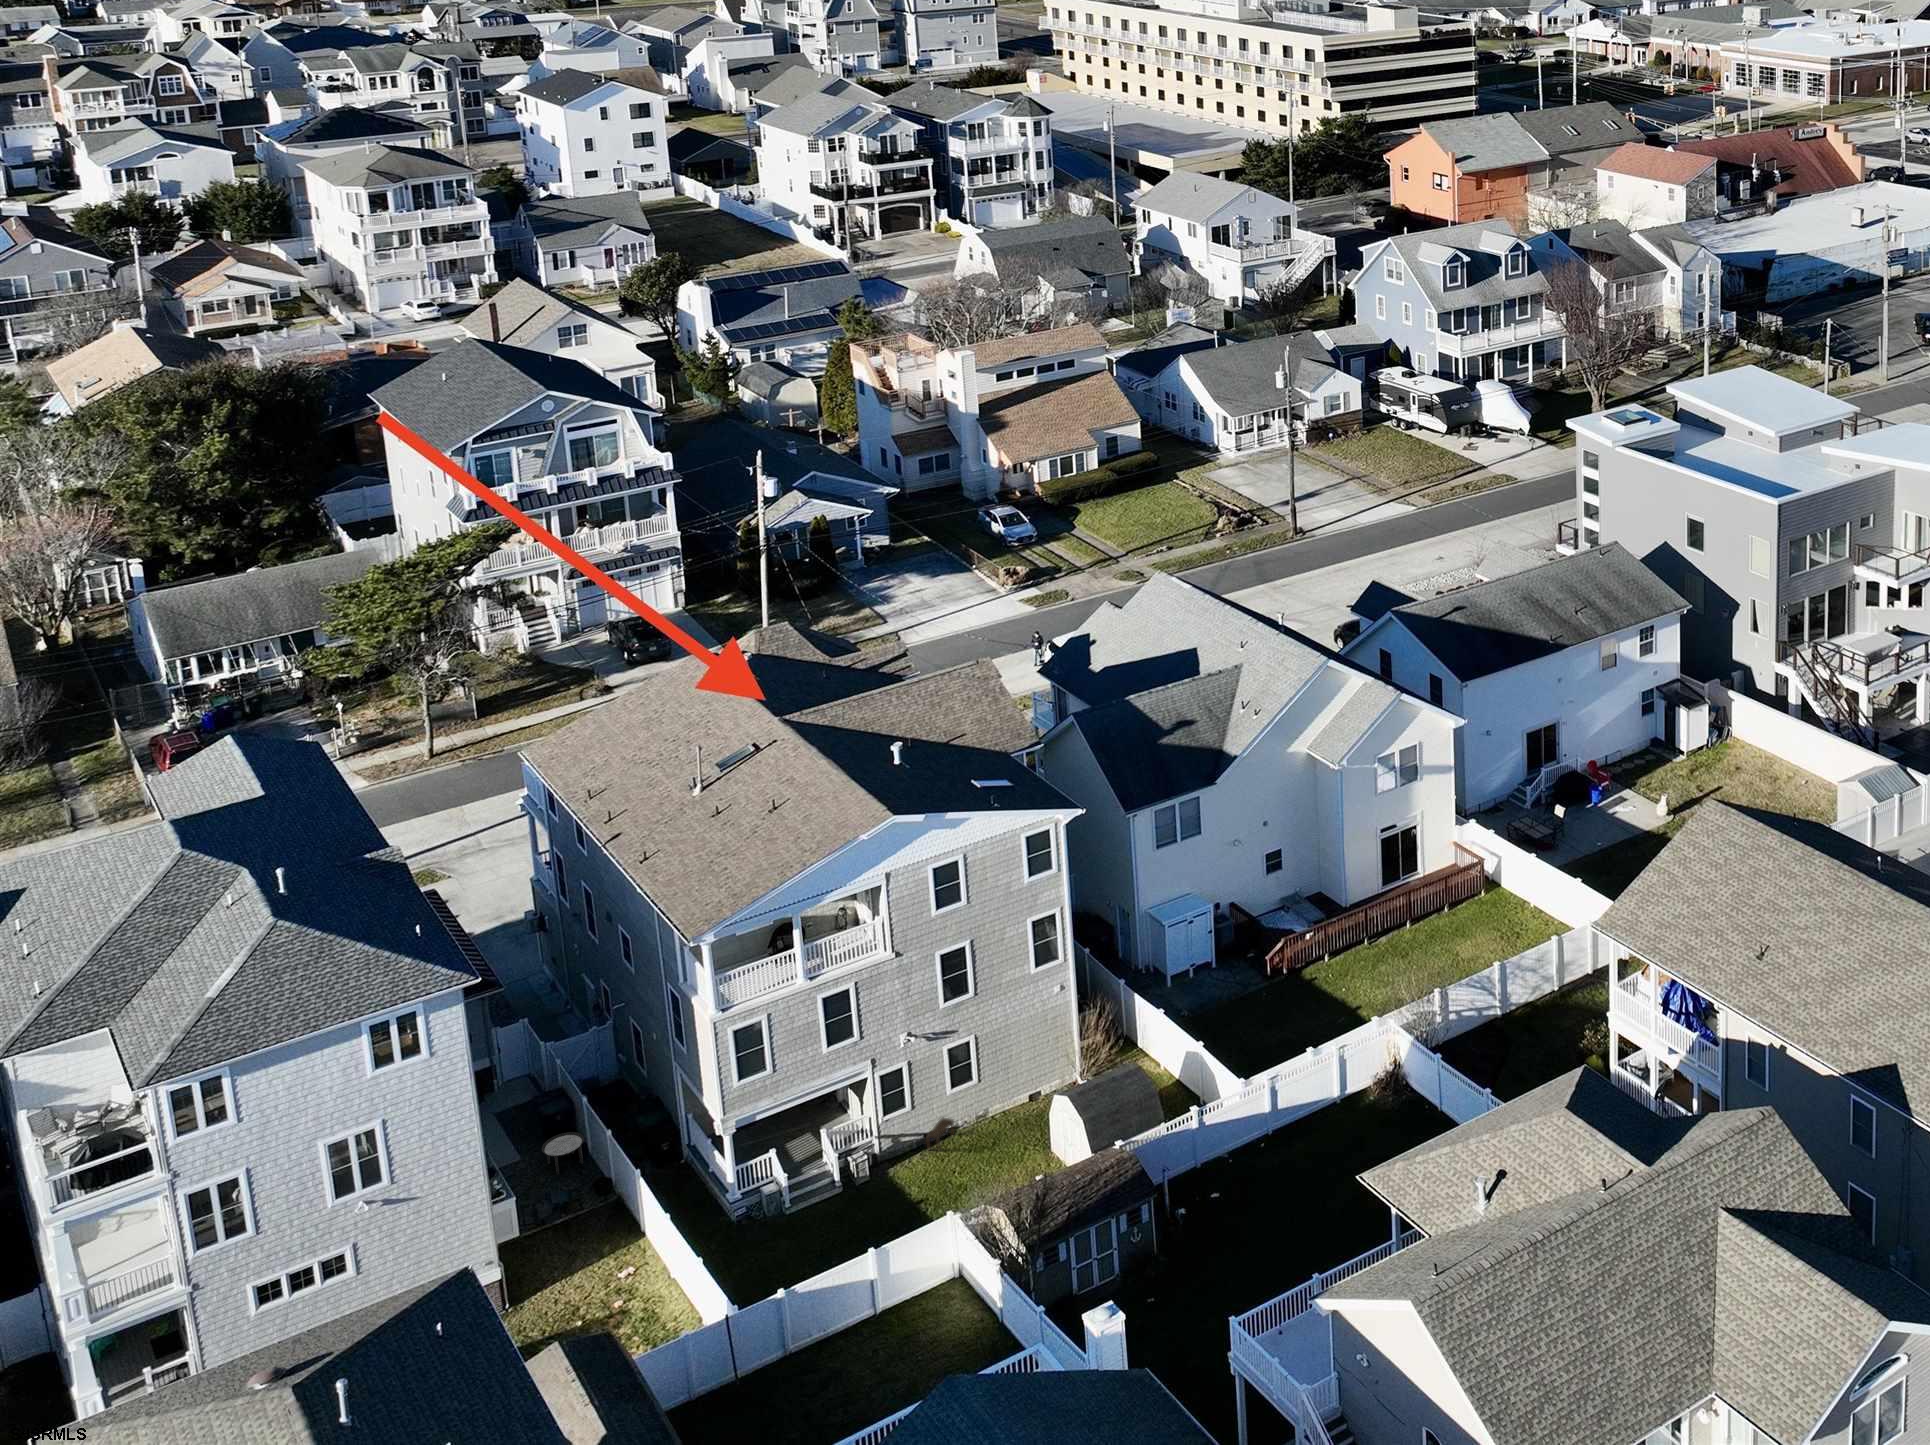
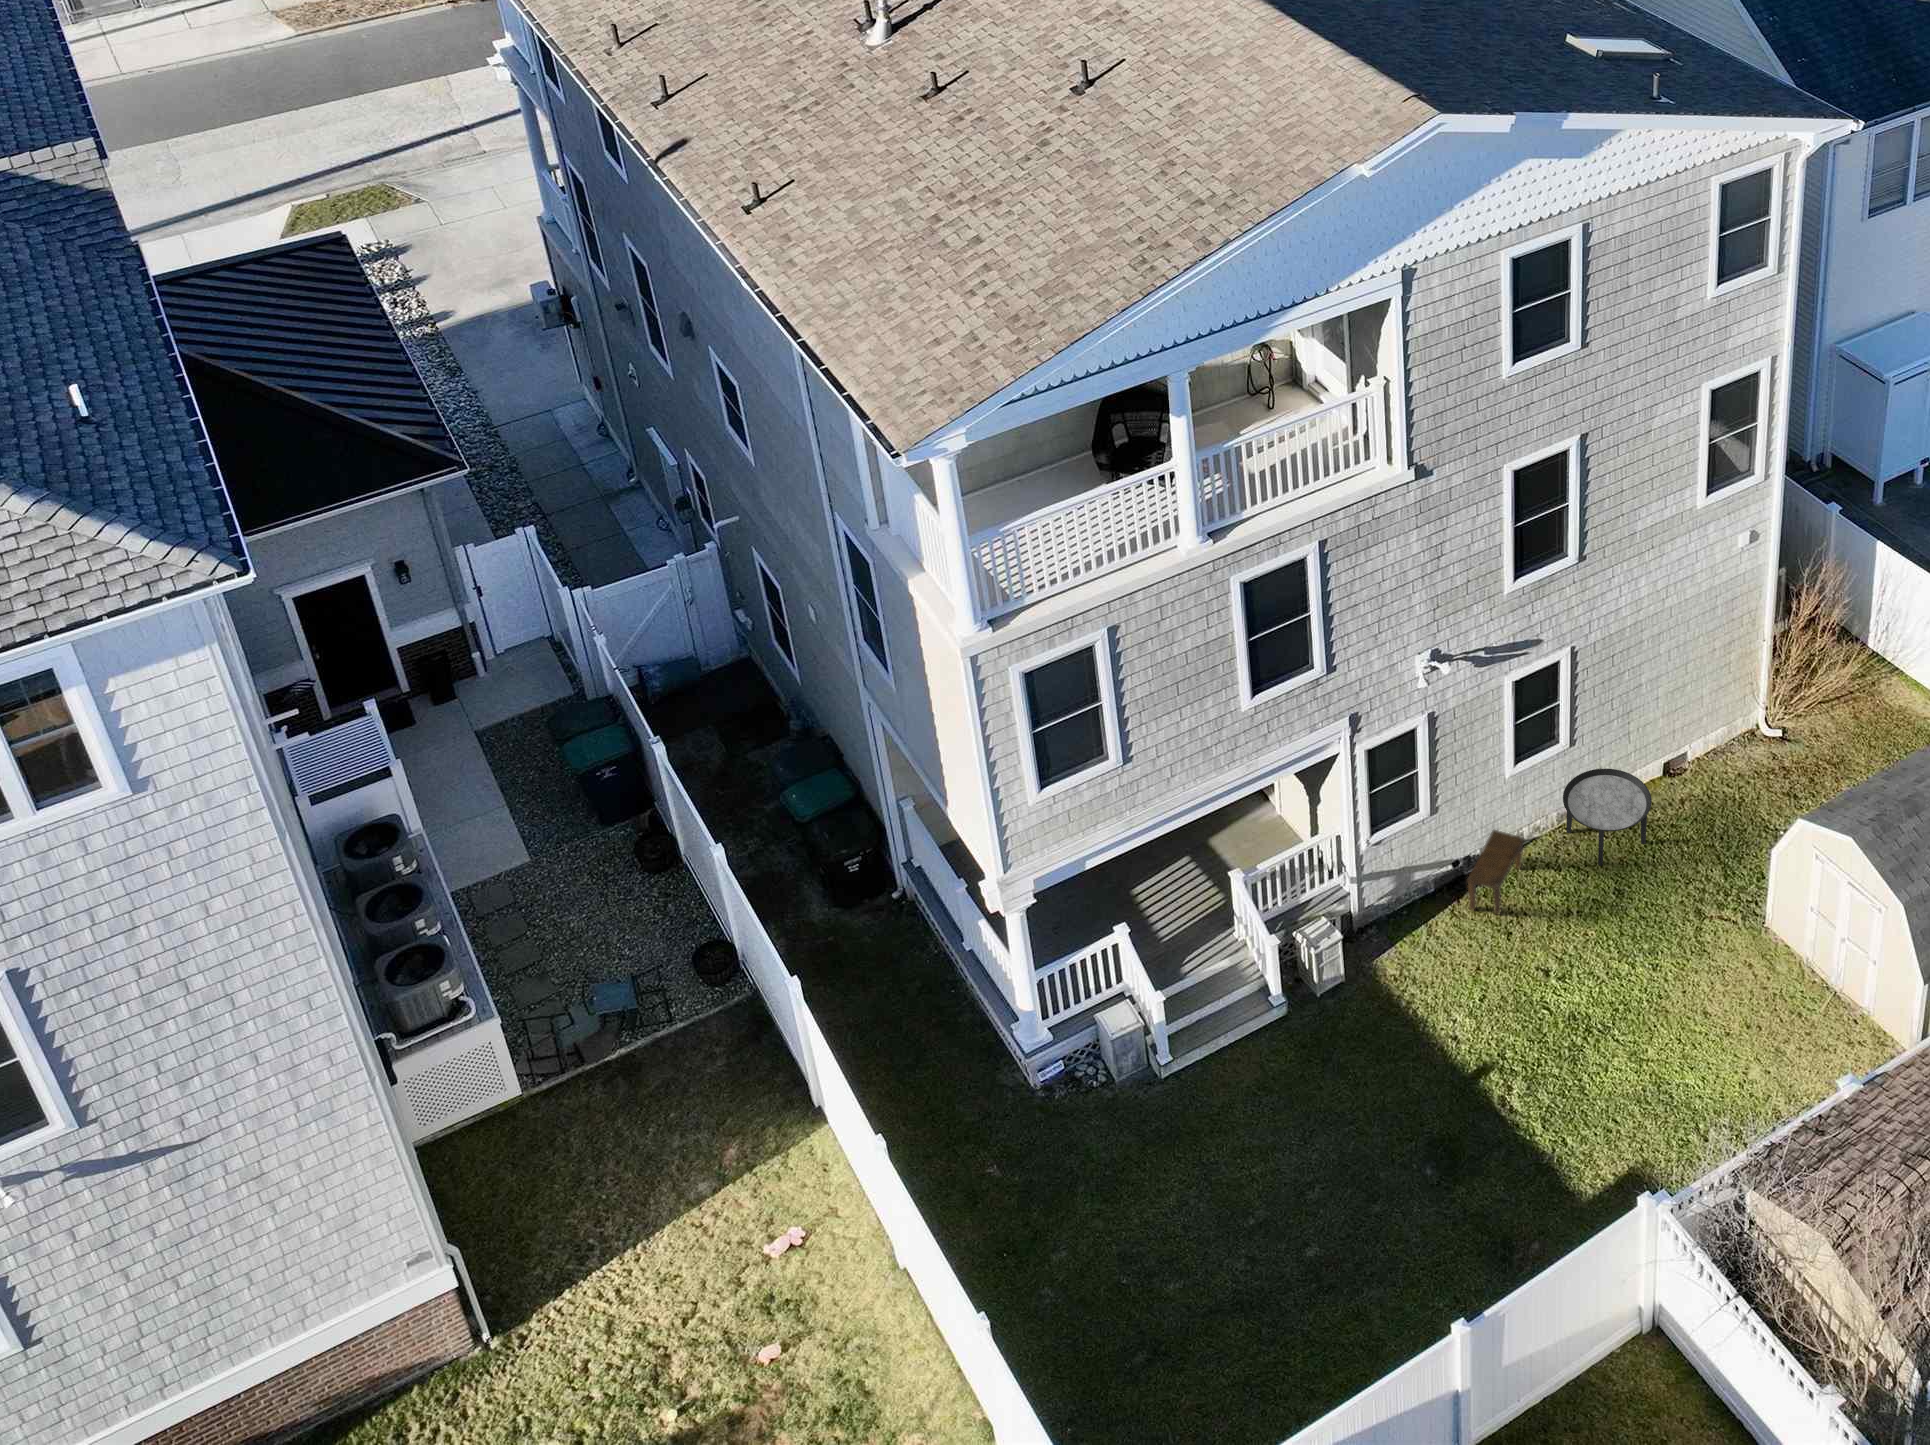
round table: present [542,1132,584,1175] -> present [1563,769,1652,866]

